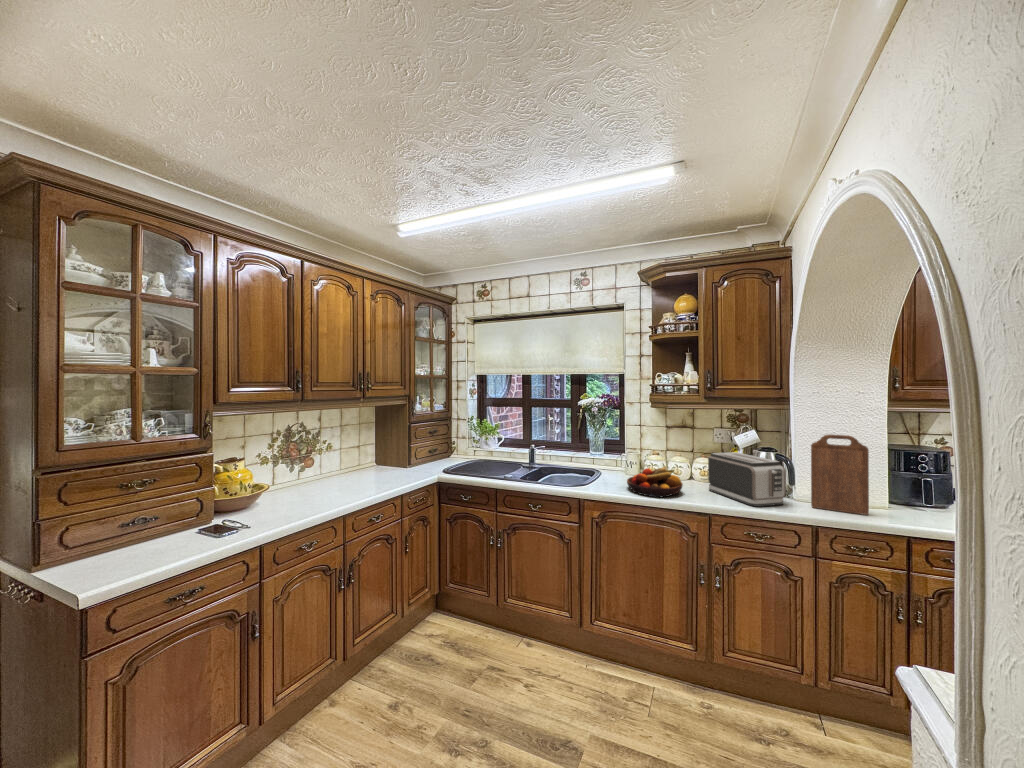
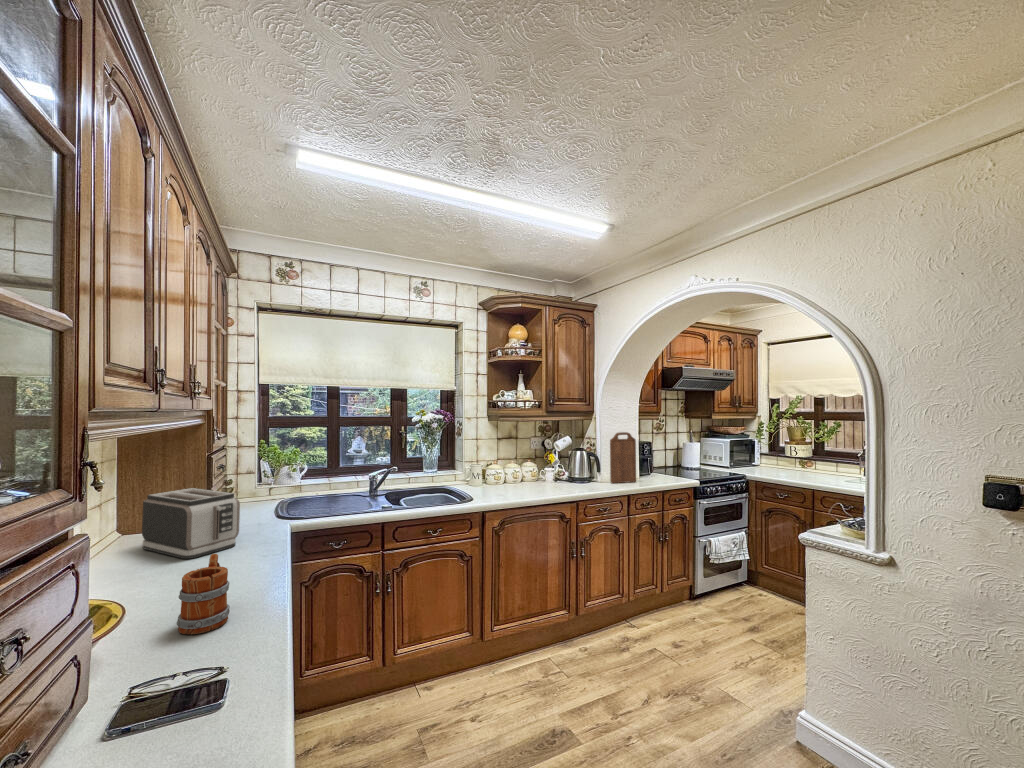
toaster: present [708,452,786,507] -> present [142,488,240,559]
fruit bowl: present [627,466,683,497] -> none [501,470,547,496]
mug: none [274,478,311,518] -> present [176,554,230,634]

